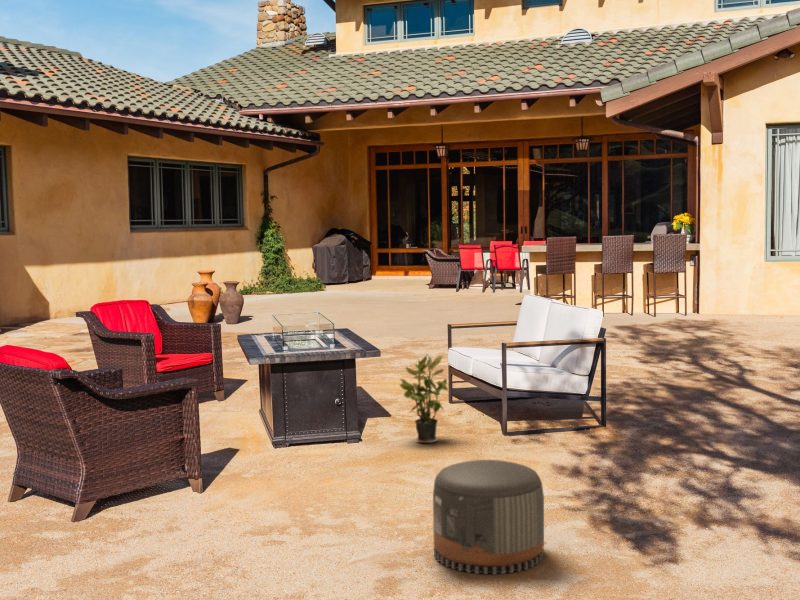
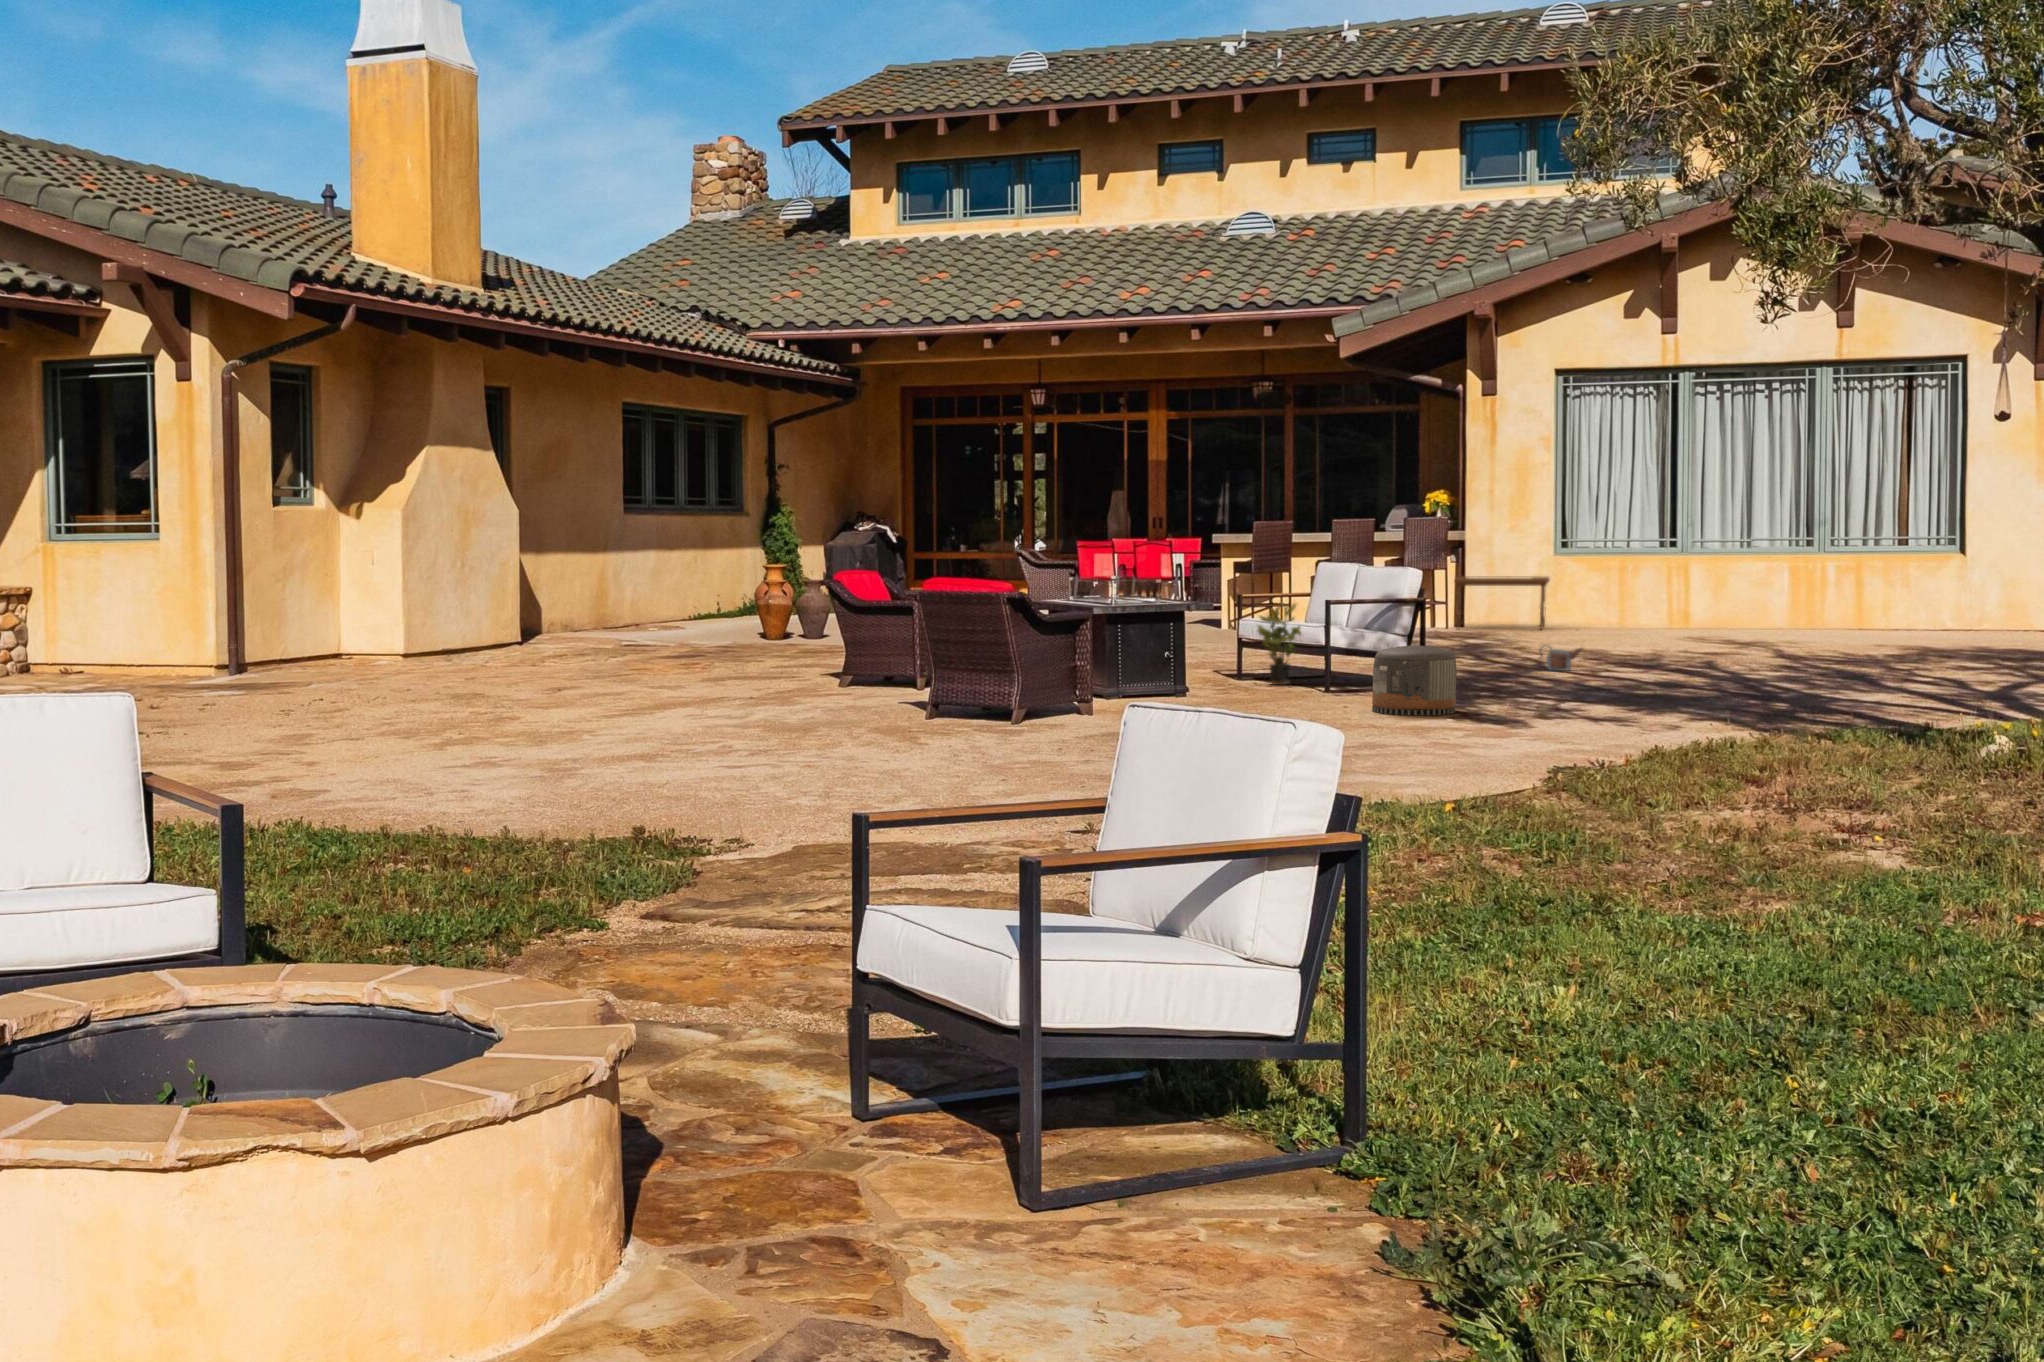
coffee table: none [685,281,764,327] -> present [1455,577,1550,630]
watering can: none [719,385,765,414] -> present [1540,645,1583,671]

